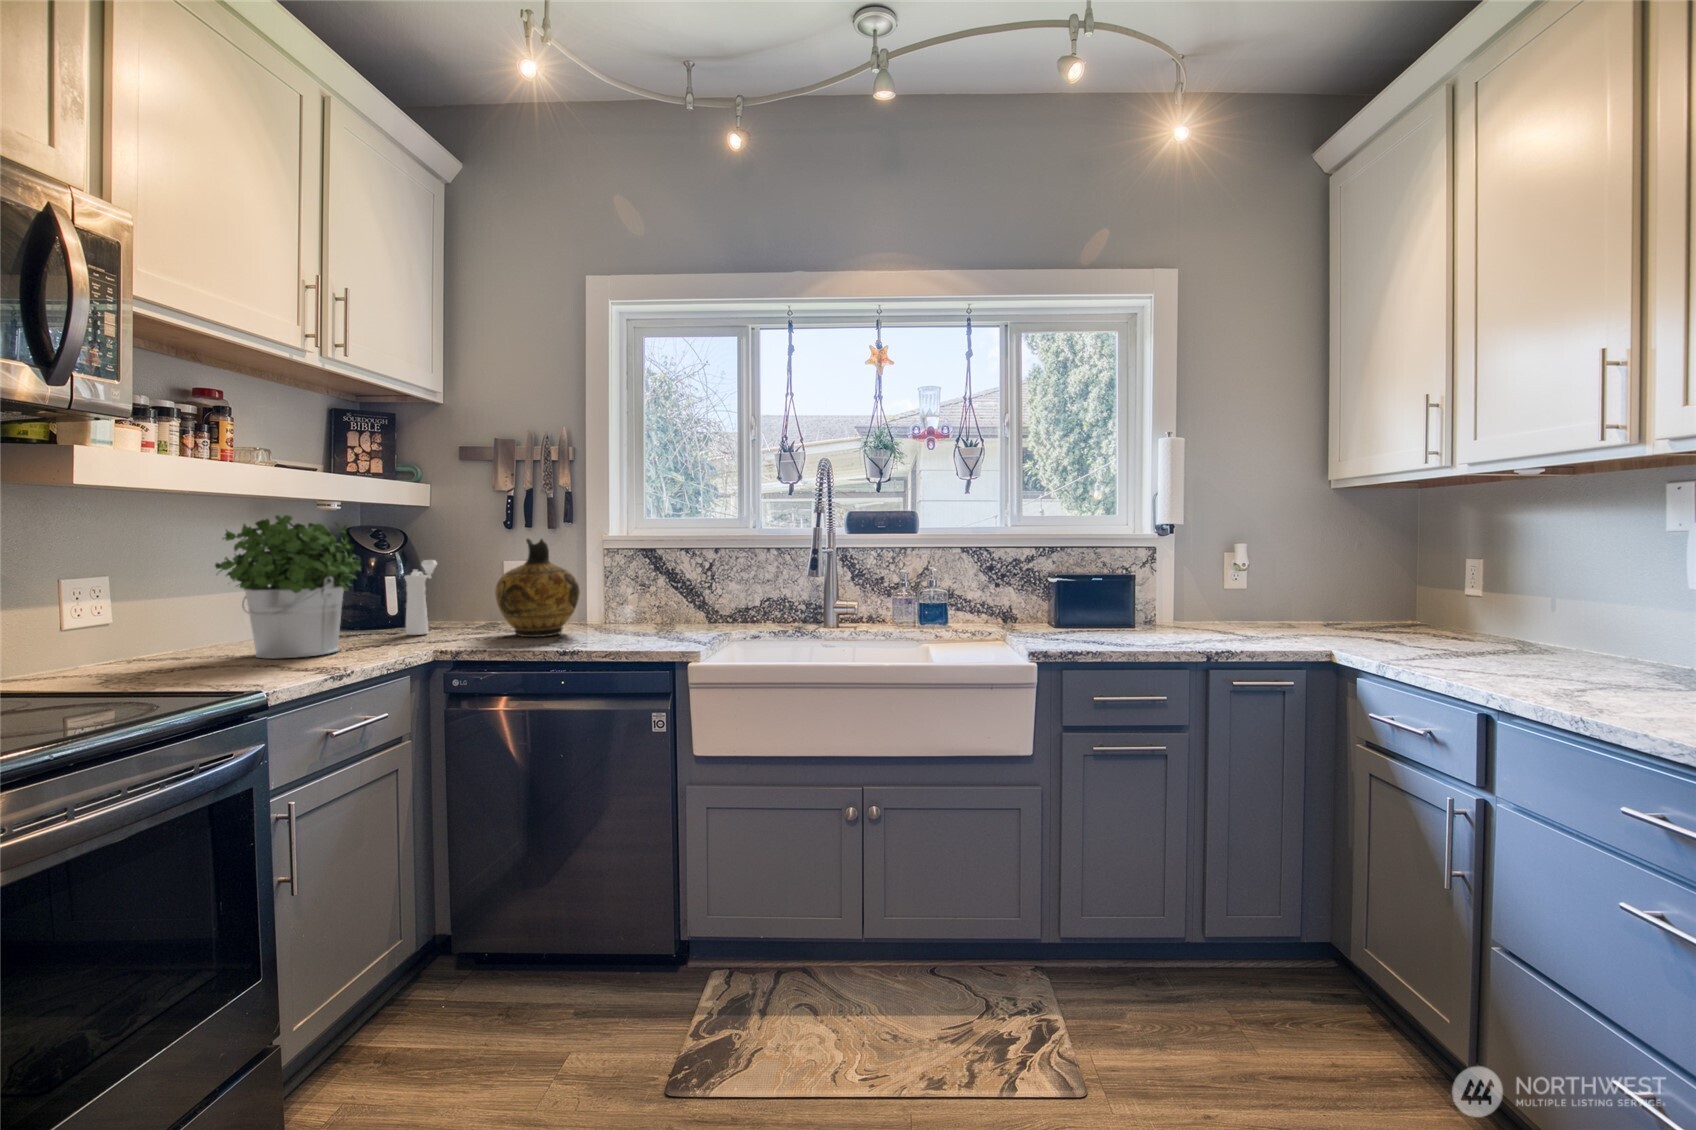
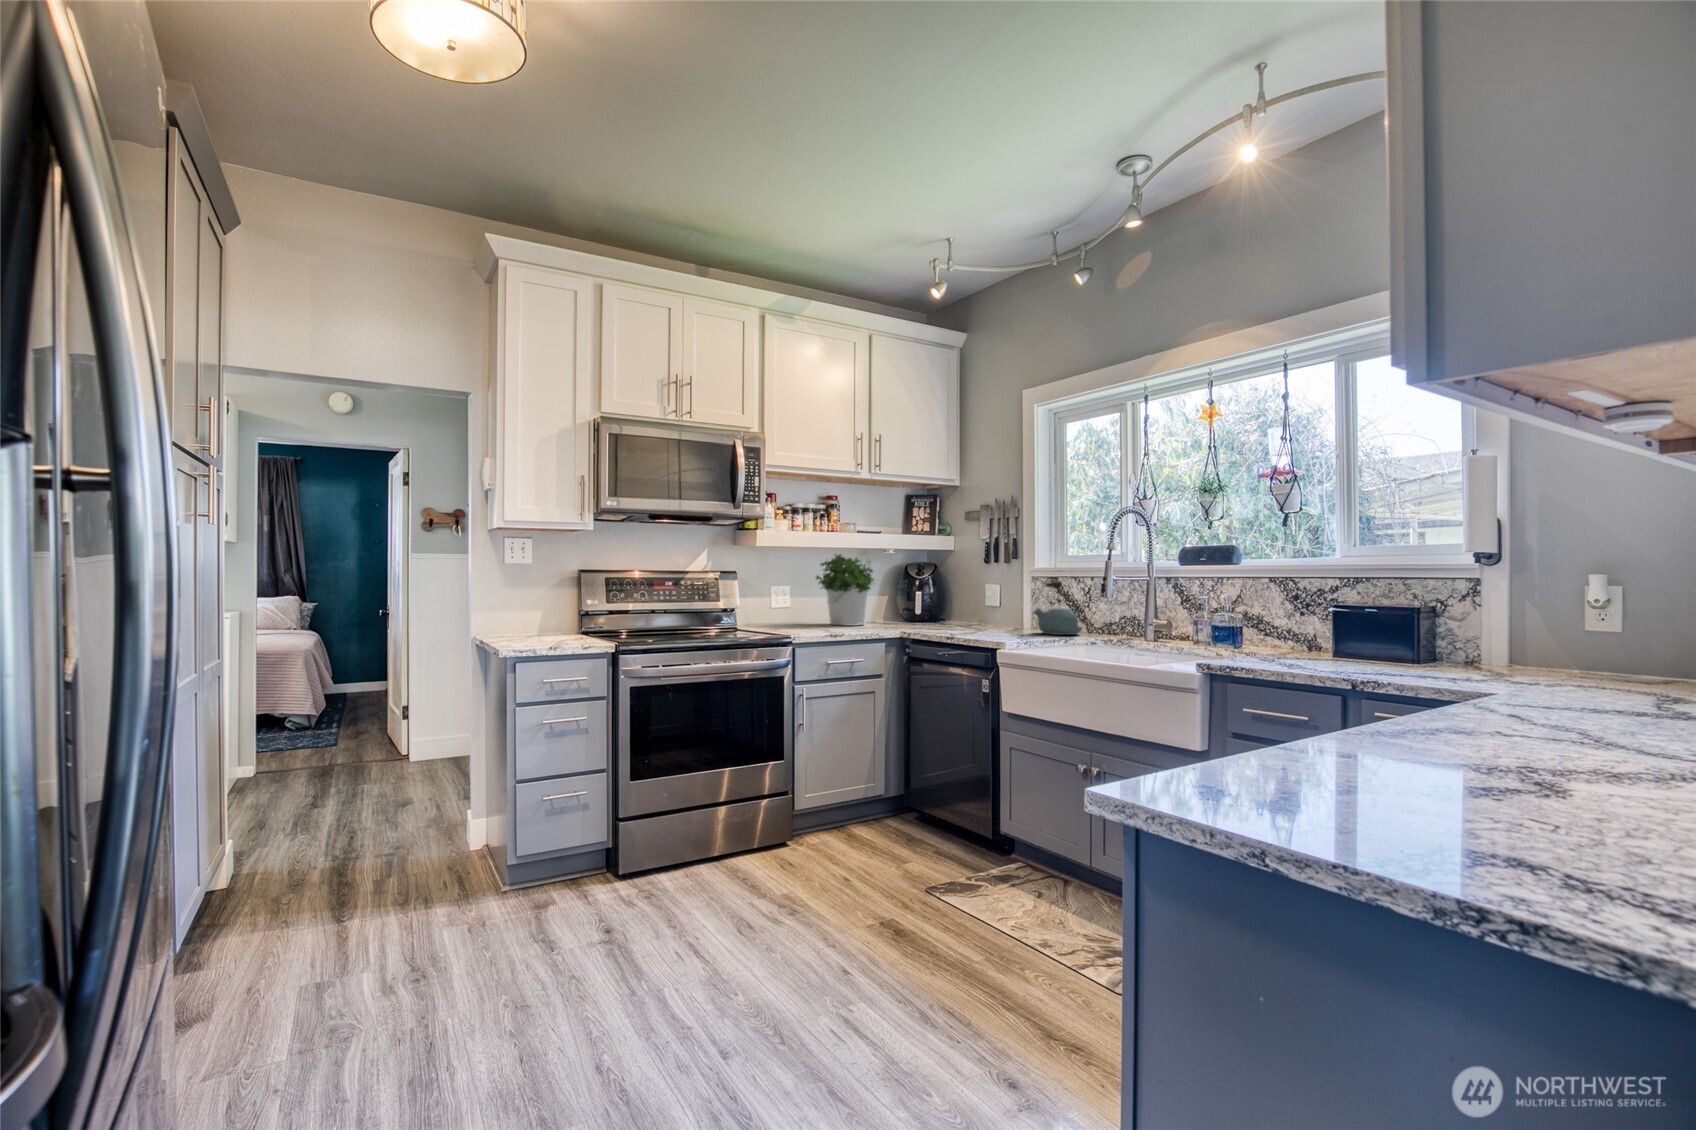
ceramic jug: present [495,539,580,637] -> none [946,567,996,630]
kettle: none [629,556,691,628] -> present [1031,582,1082,635]
pepper mill: present [405,560,437,635] -> none [913,581,939,624]

